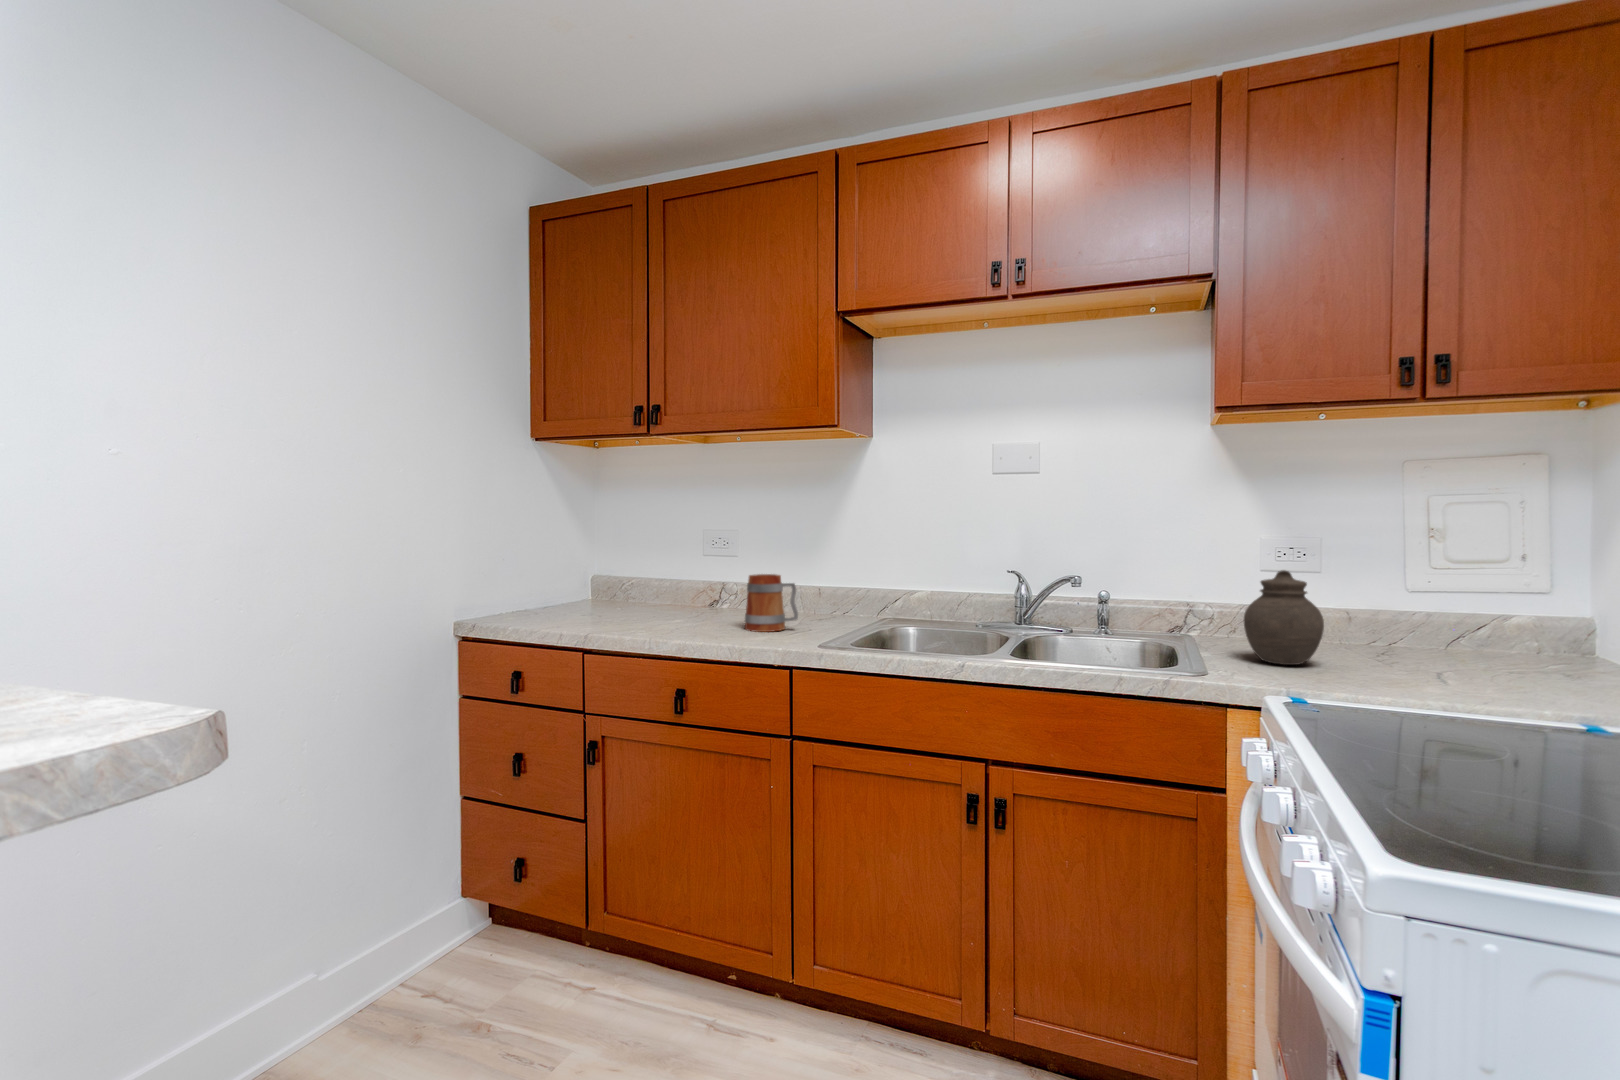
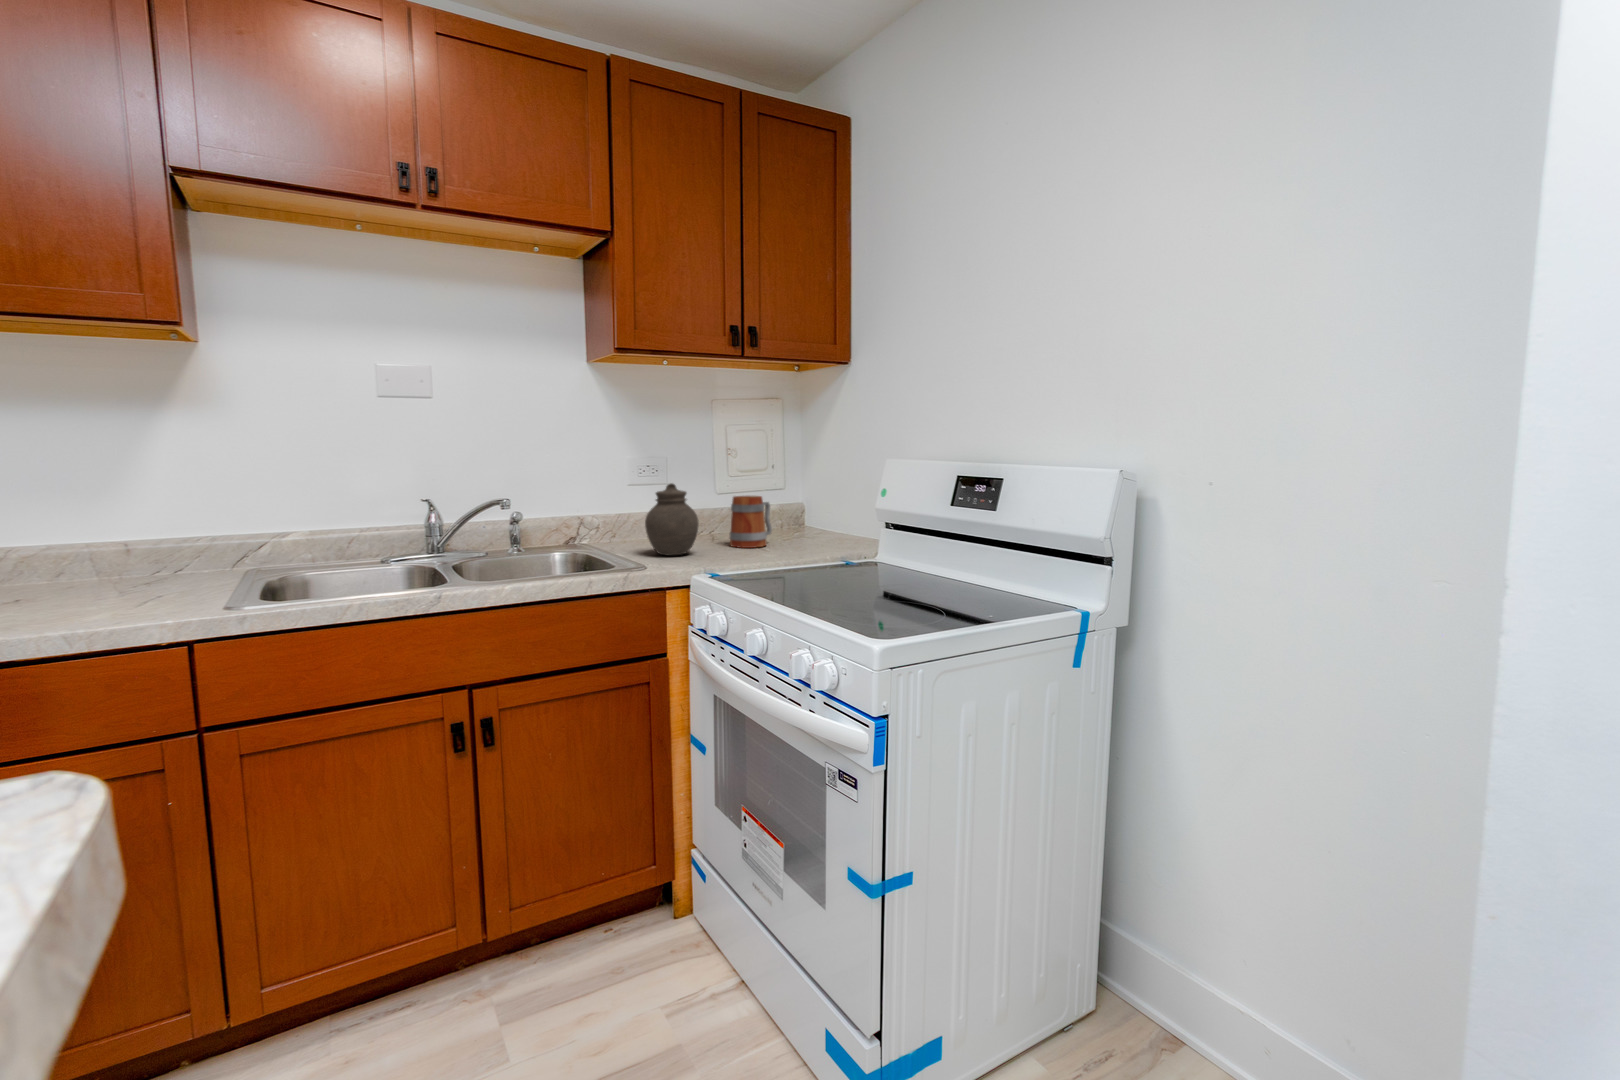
mug: present [745,574,798,632] -> present [730,496,772,548]

